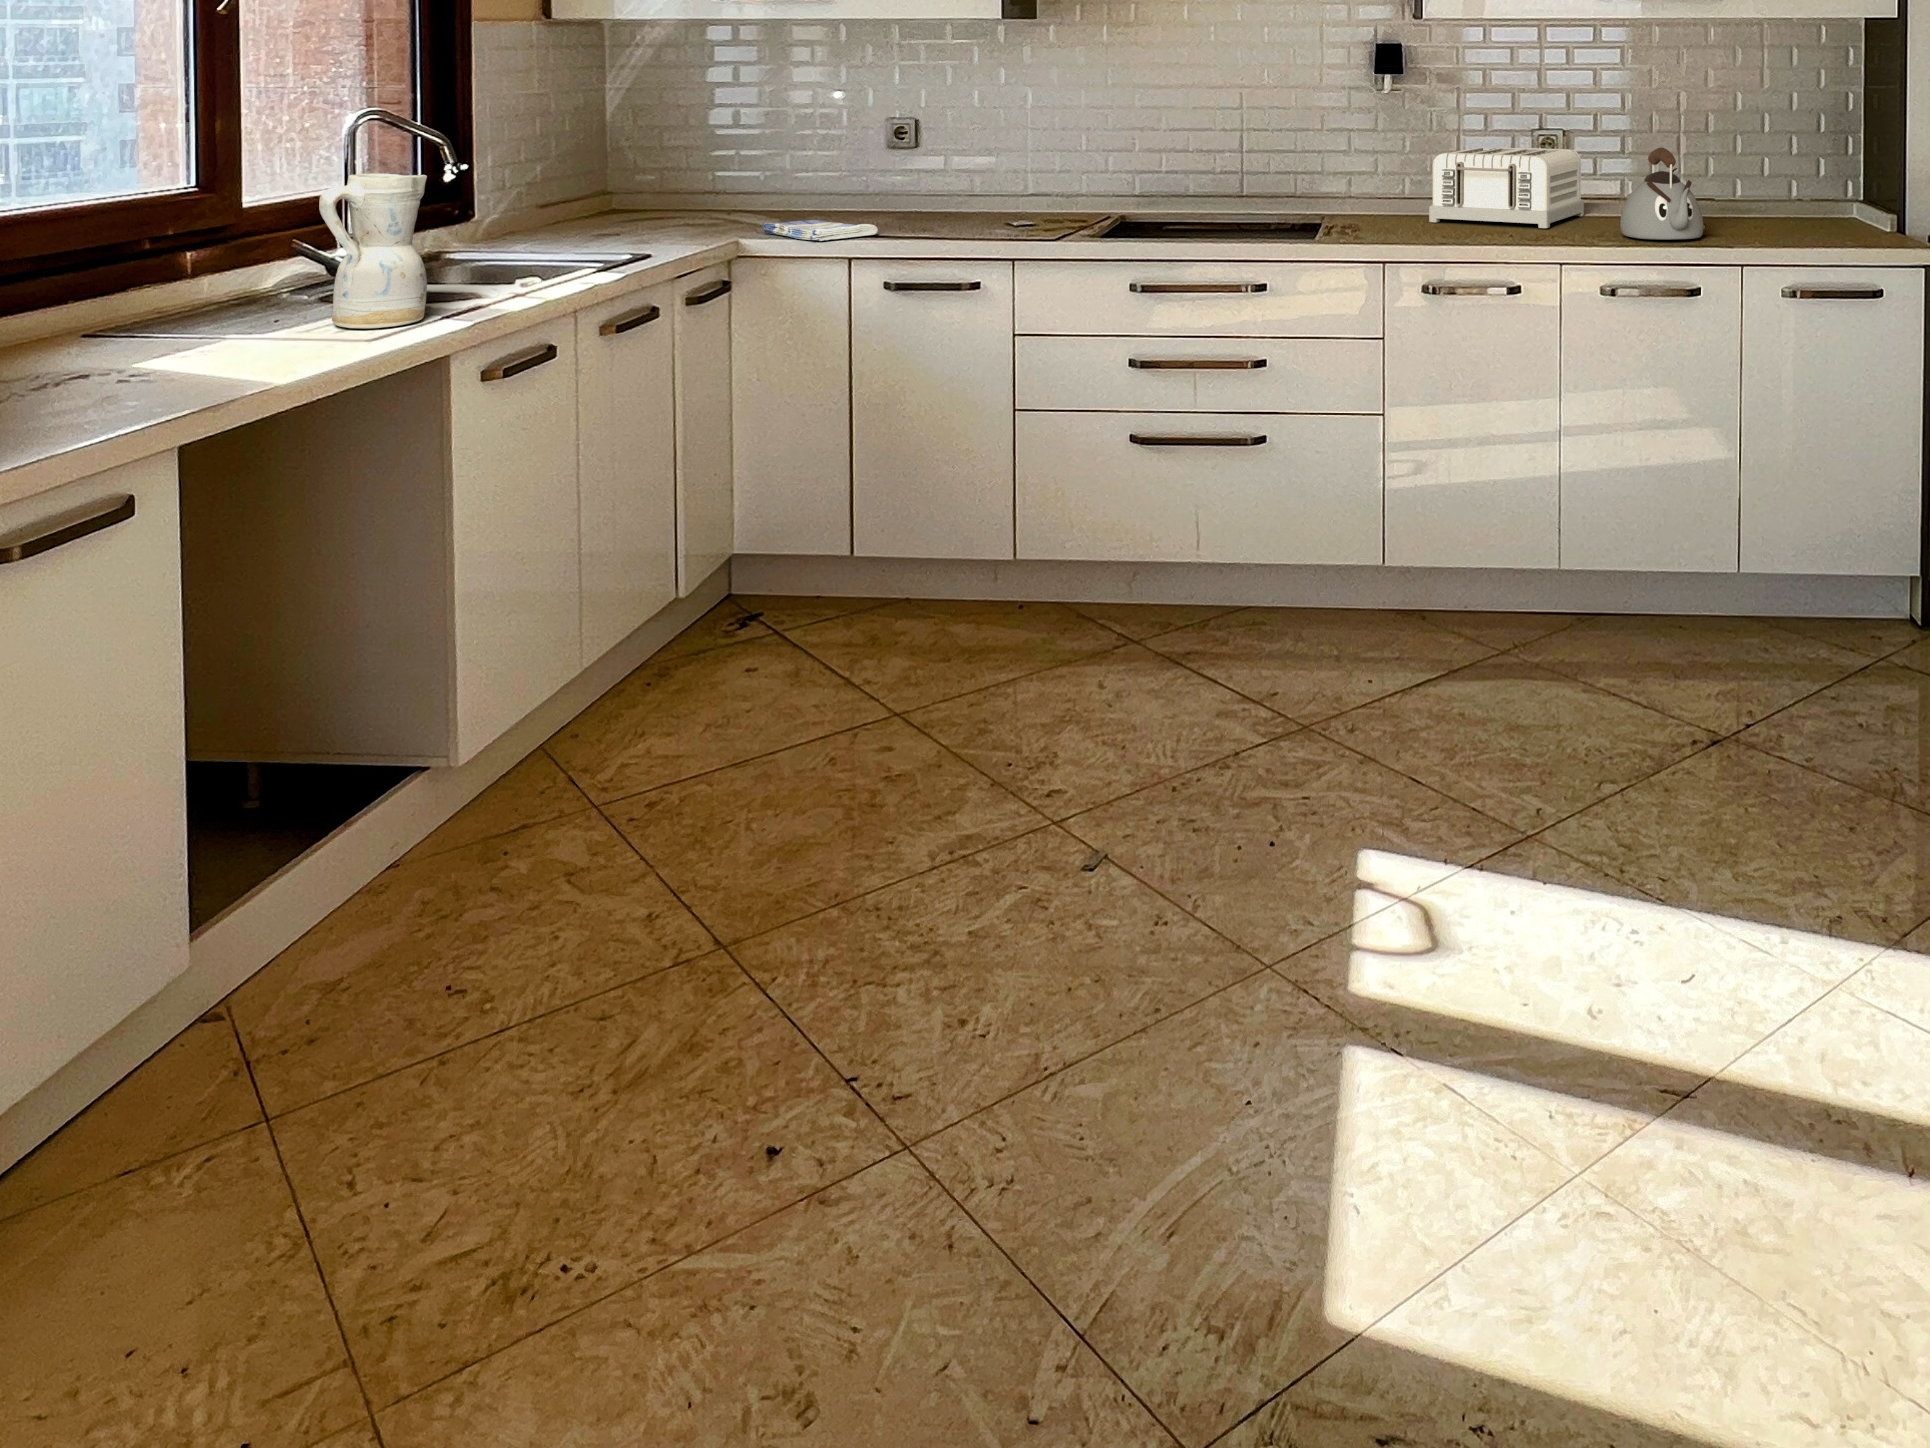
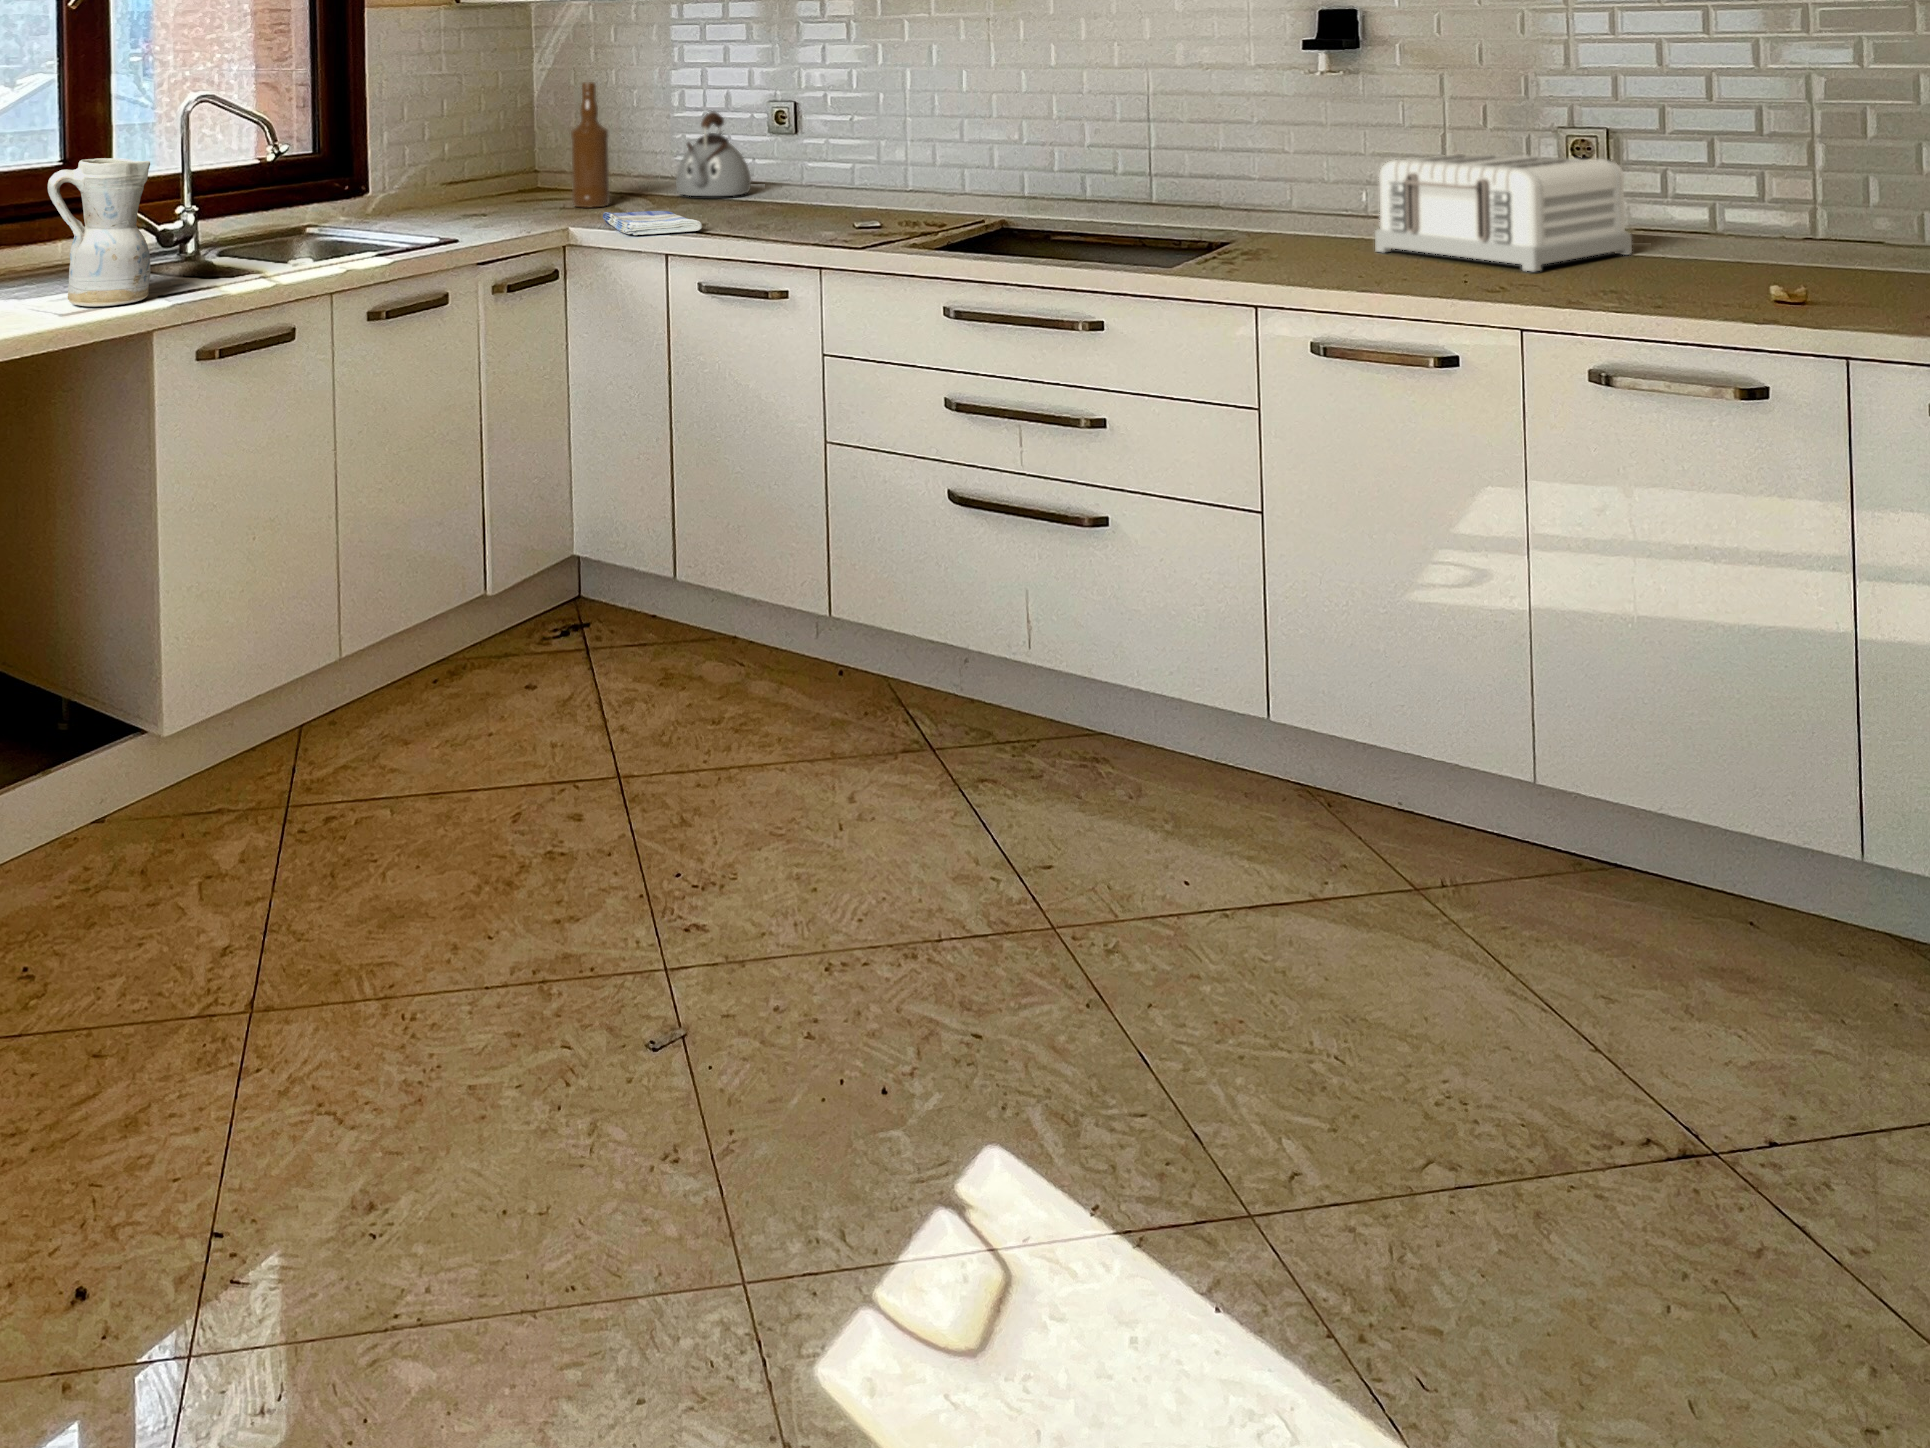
bottle: none [693,99,733,222] -> present [571,82,610,208]
kettle: present [1620,148,1703,240] -> present [676,112,751,196]

